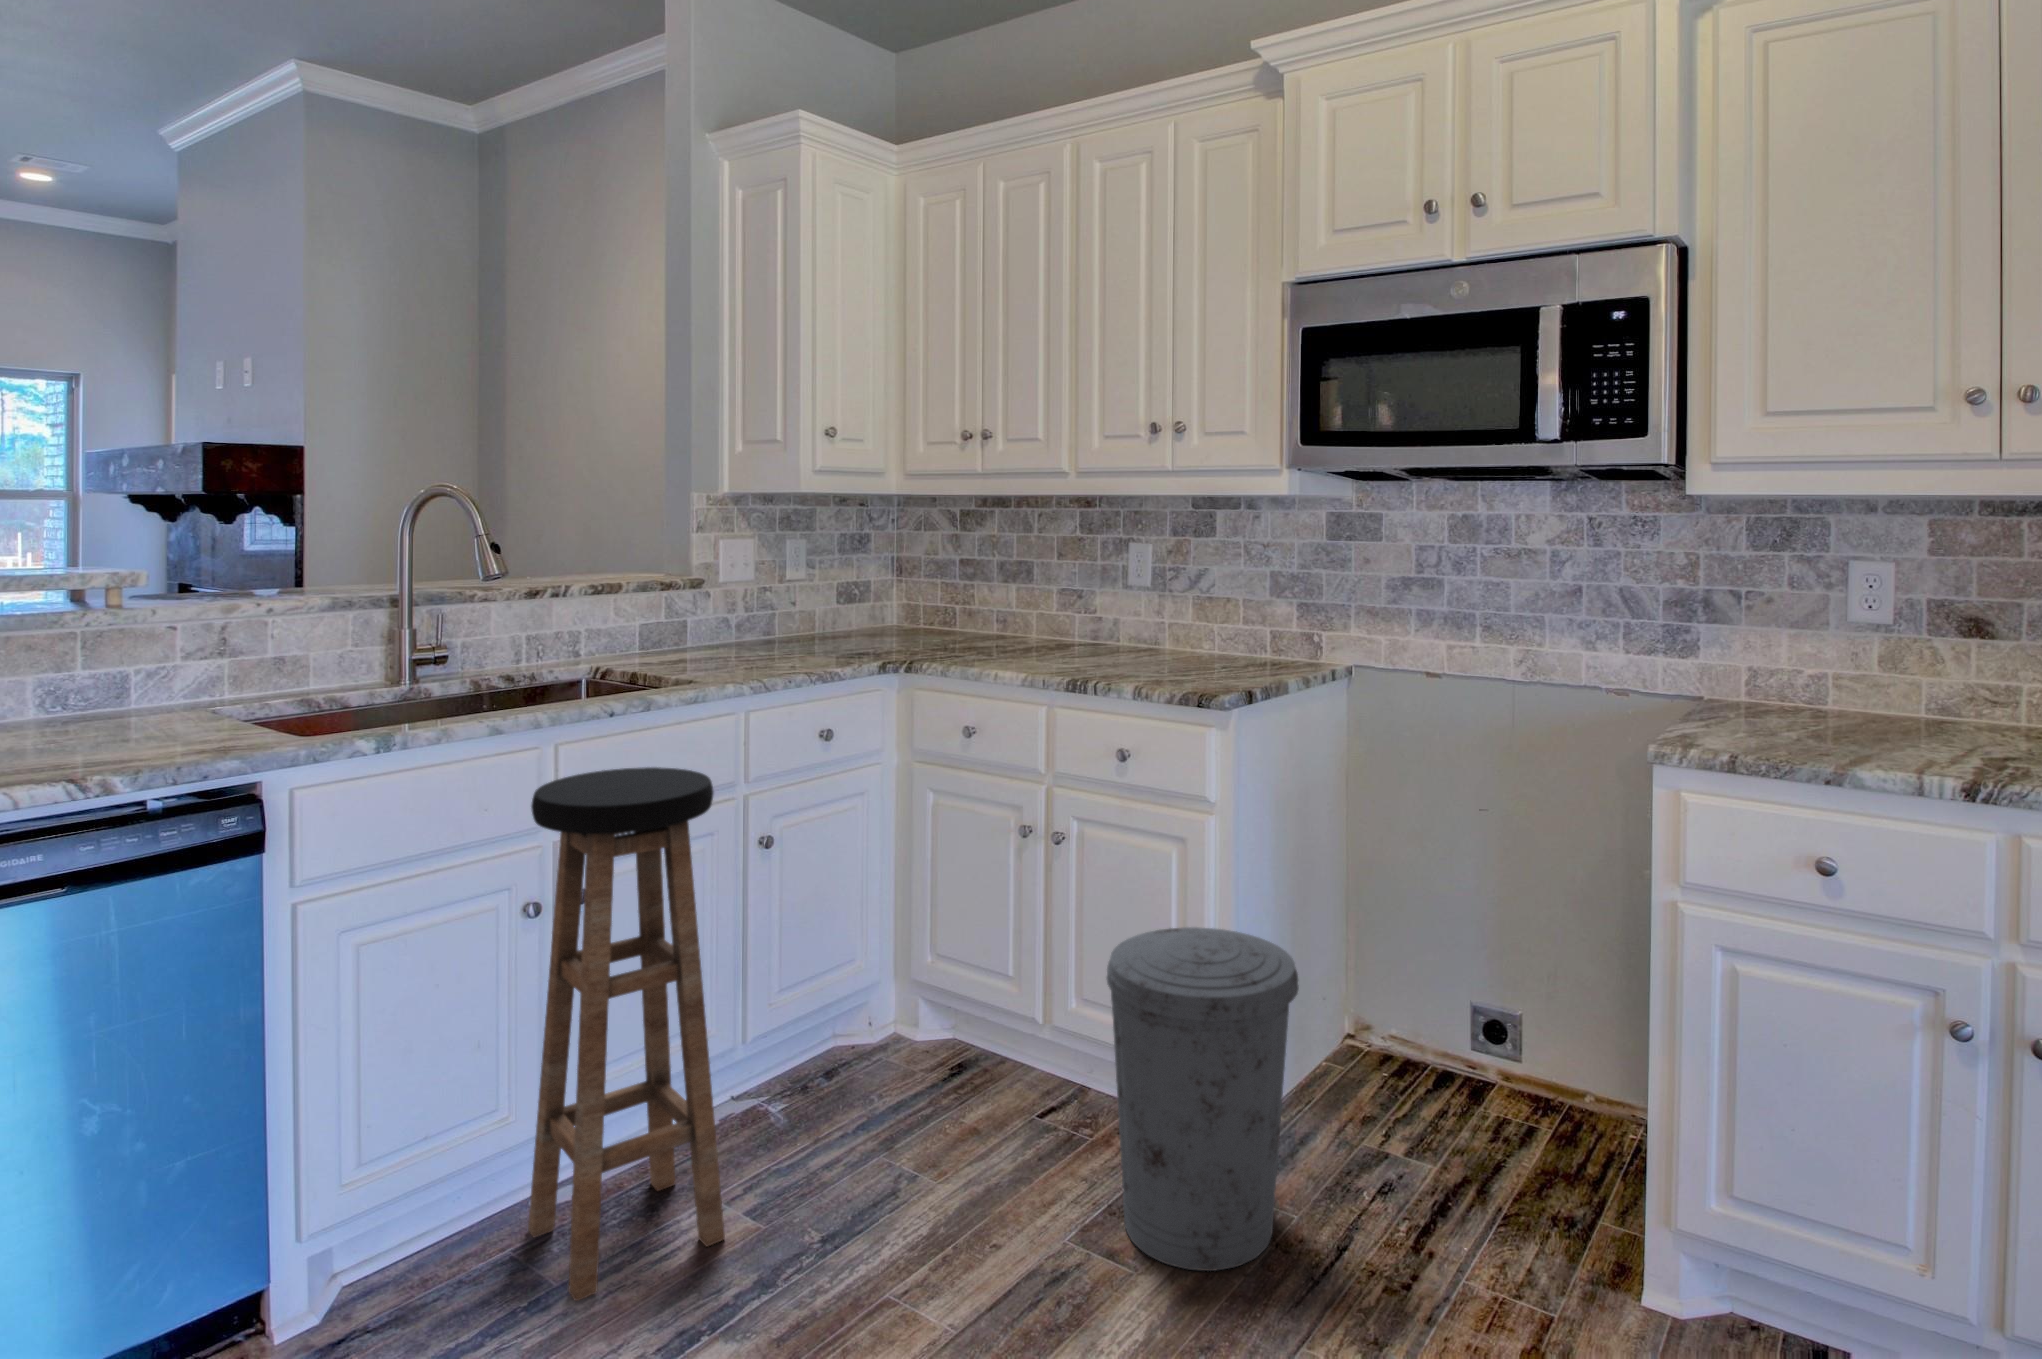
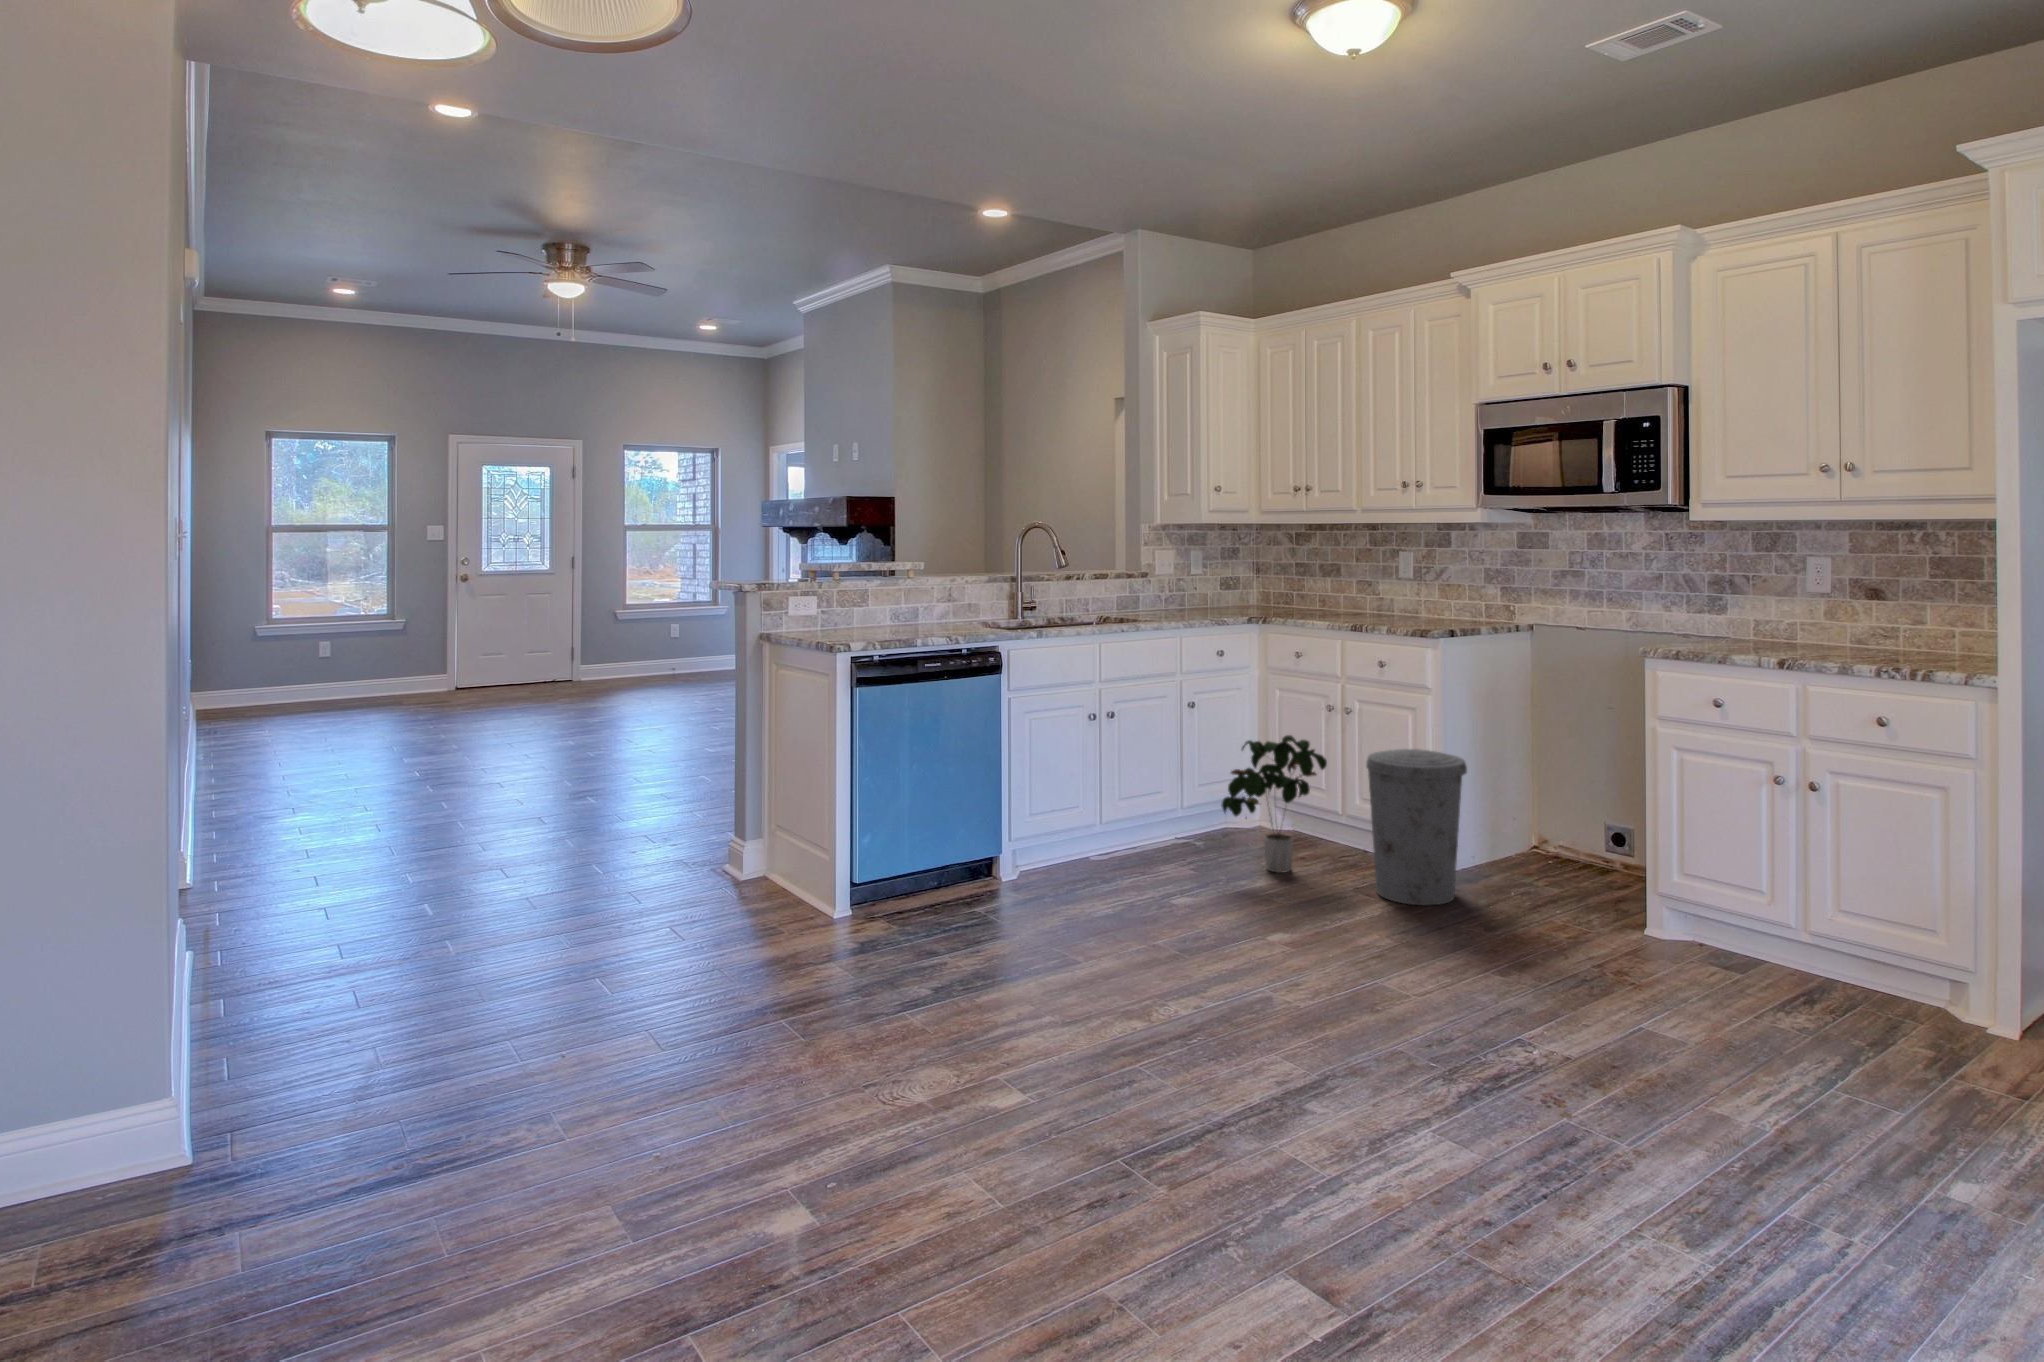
bar stool: present [528,767,725,1301] -> none [1088,657,1179,886]
potted plant: none [816,902,1022,1184] -> present [1222,735,1327,872]

